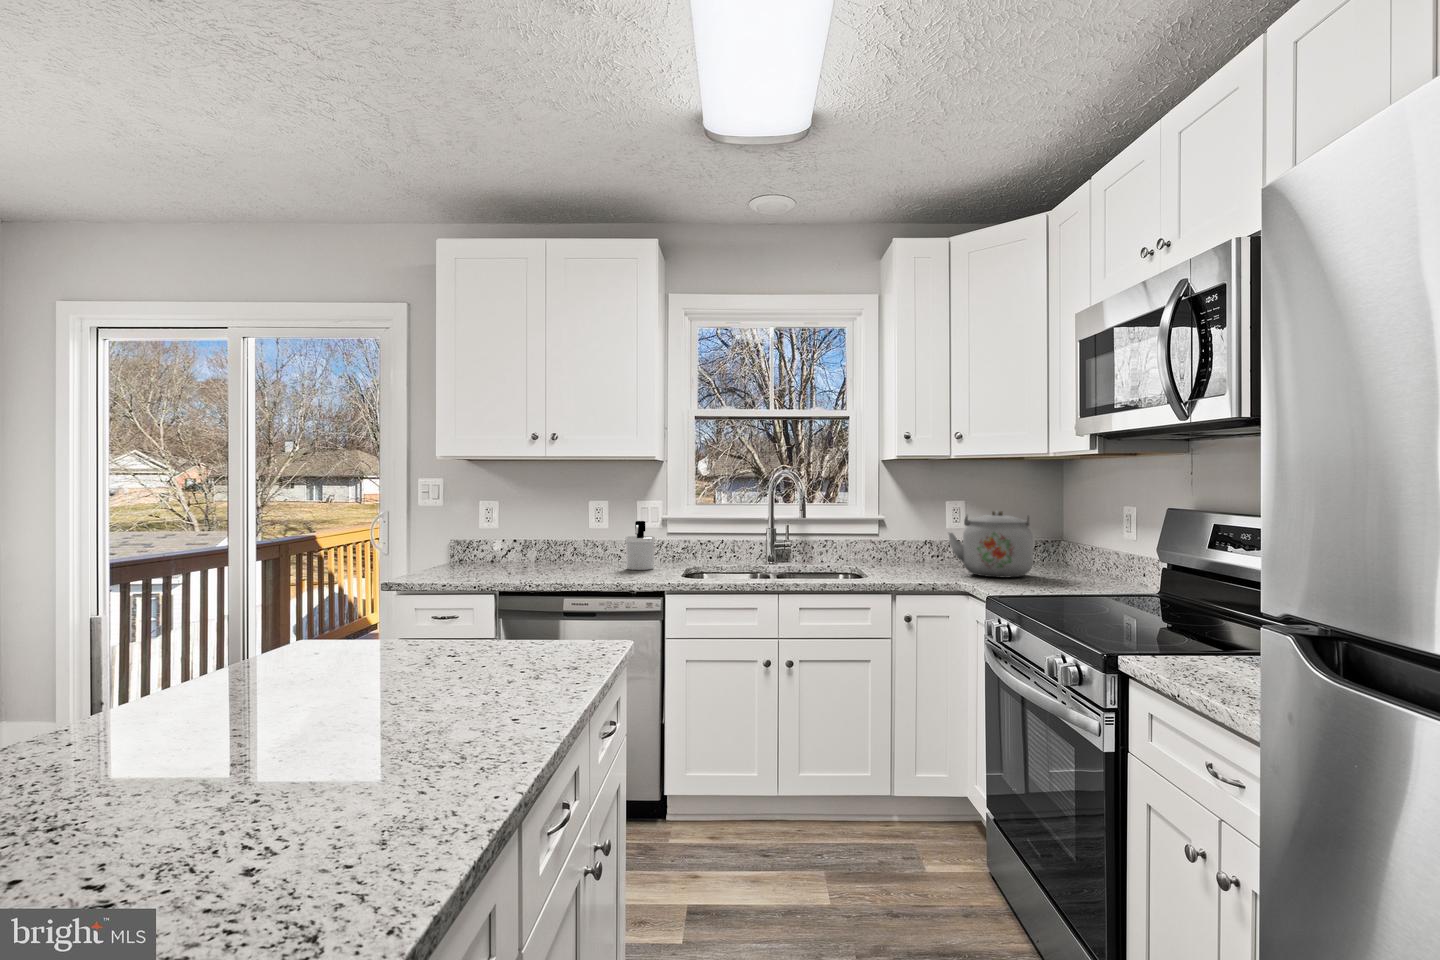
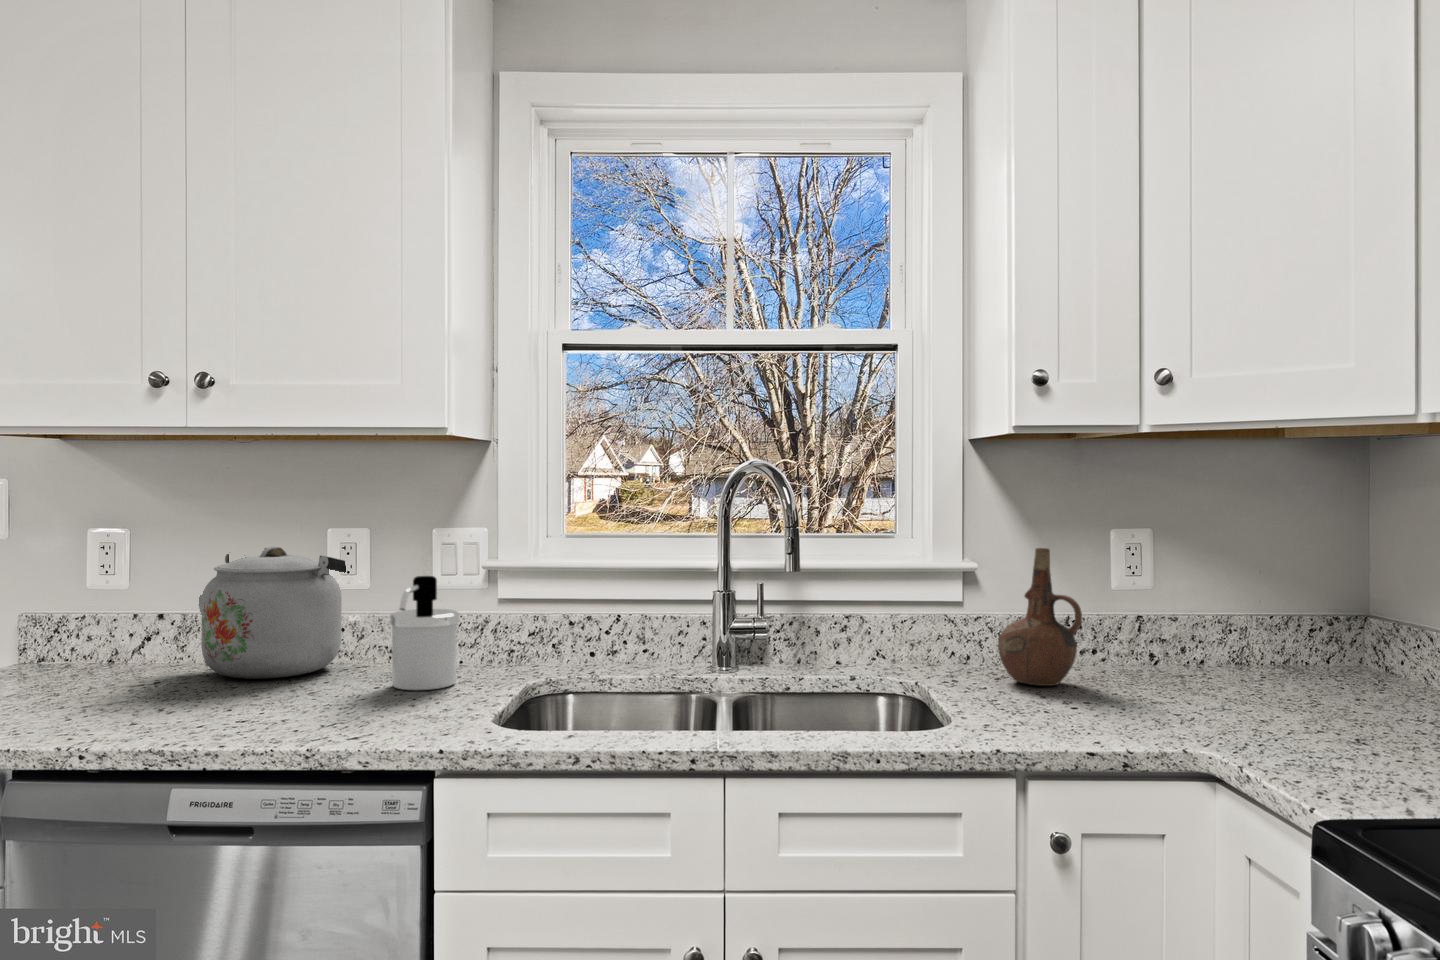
ceramic pitcher: none [893,508,929,568] -> present [998,548,1082,686]
kettle: present [948,511,1033,577] -> present [198,546,346,679]

